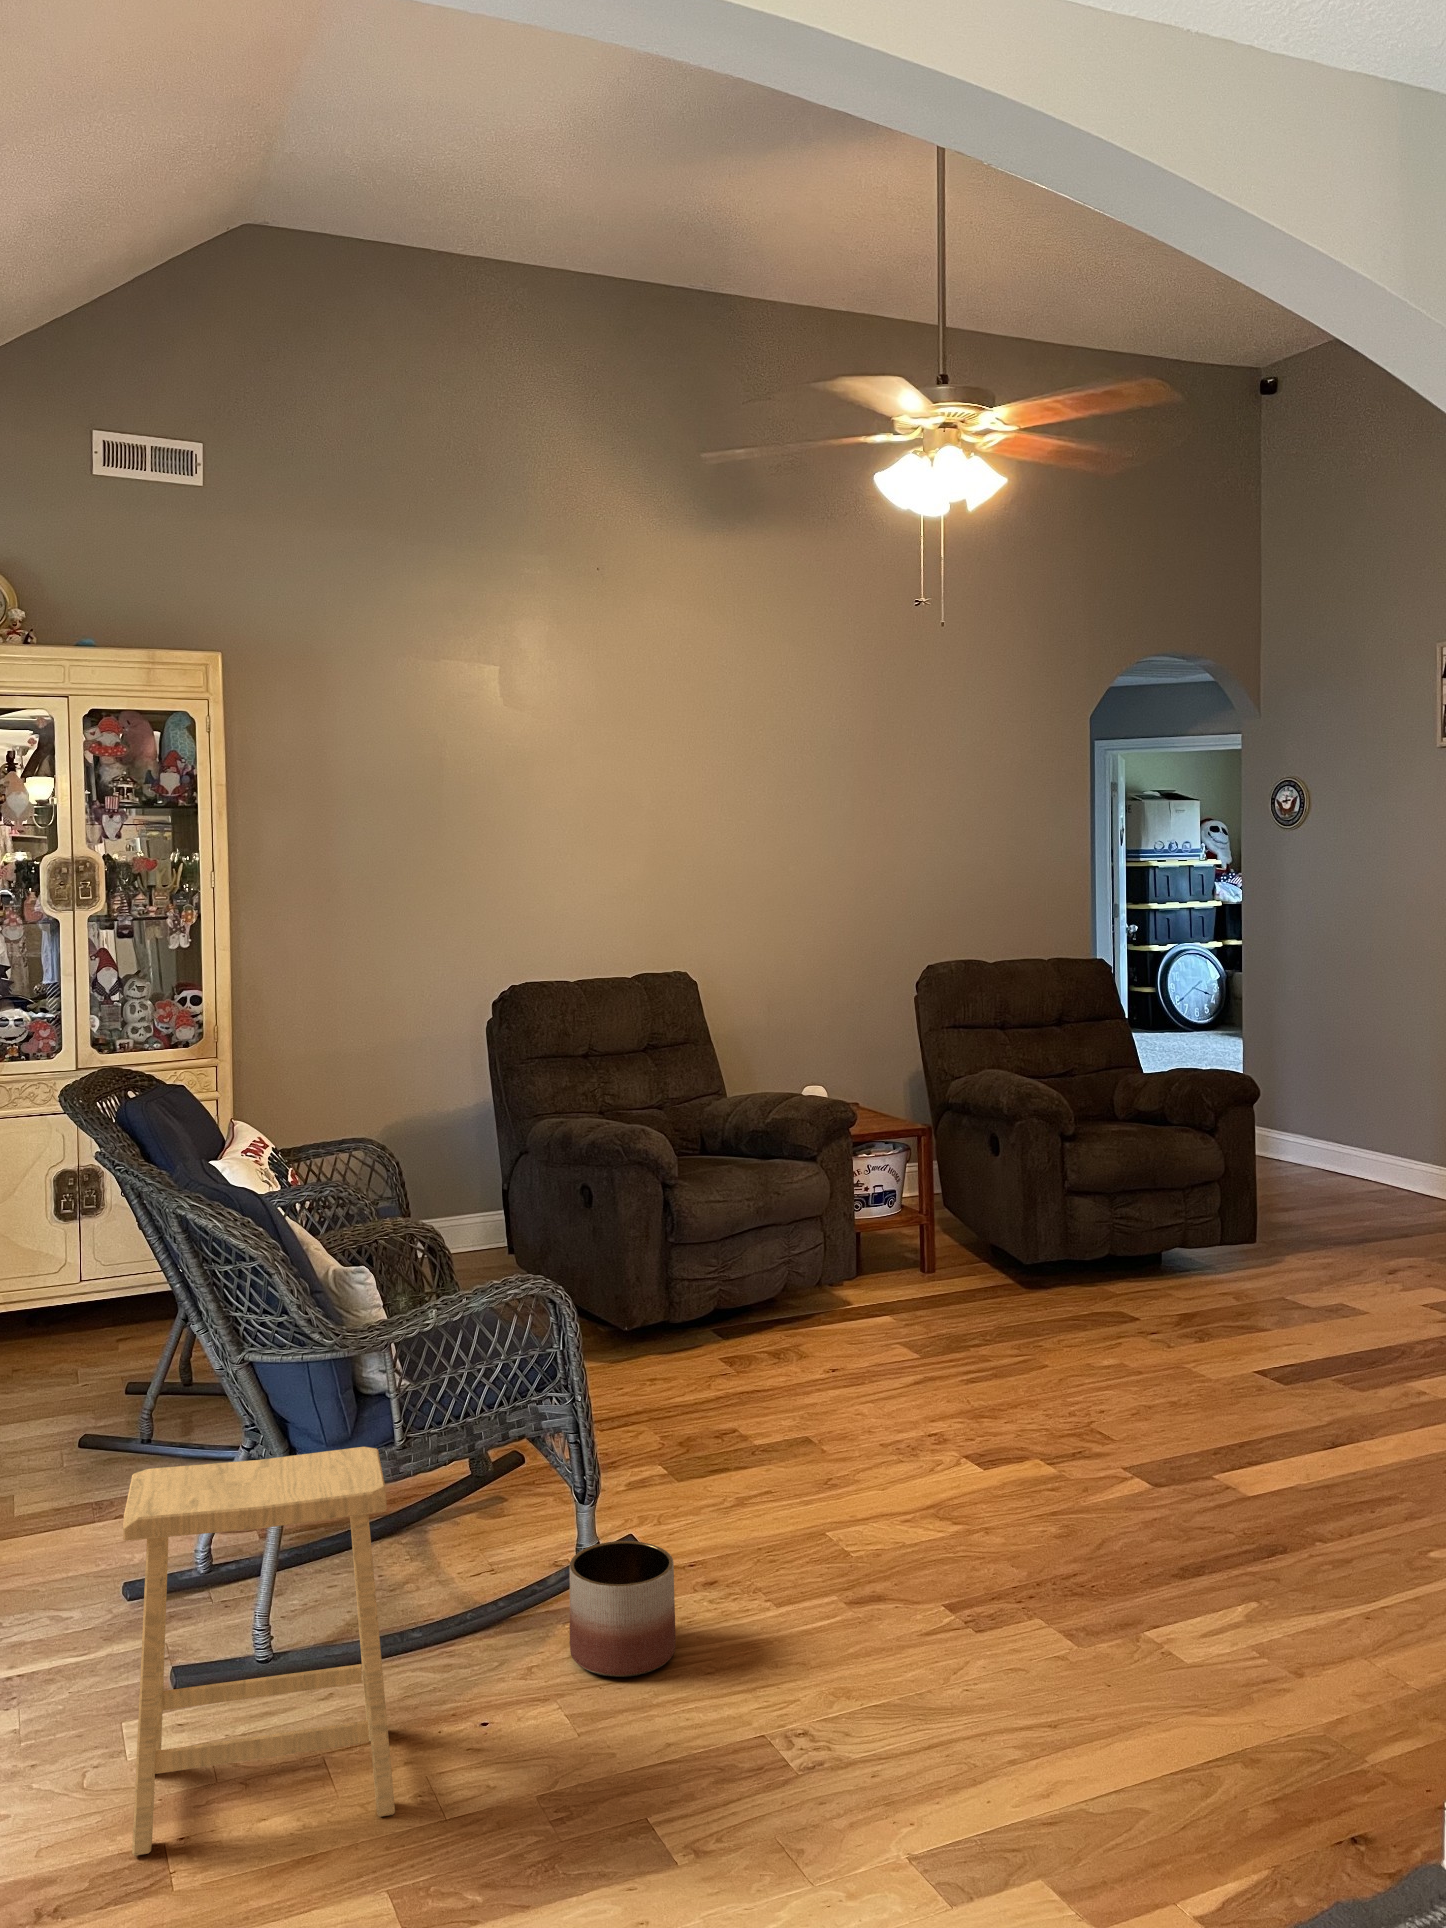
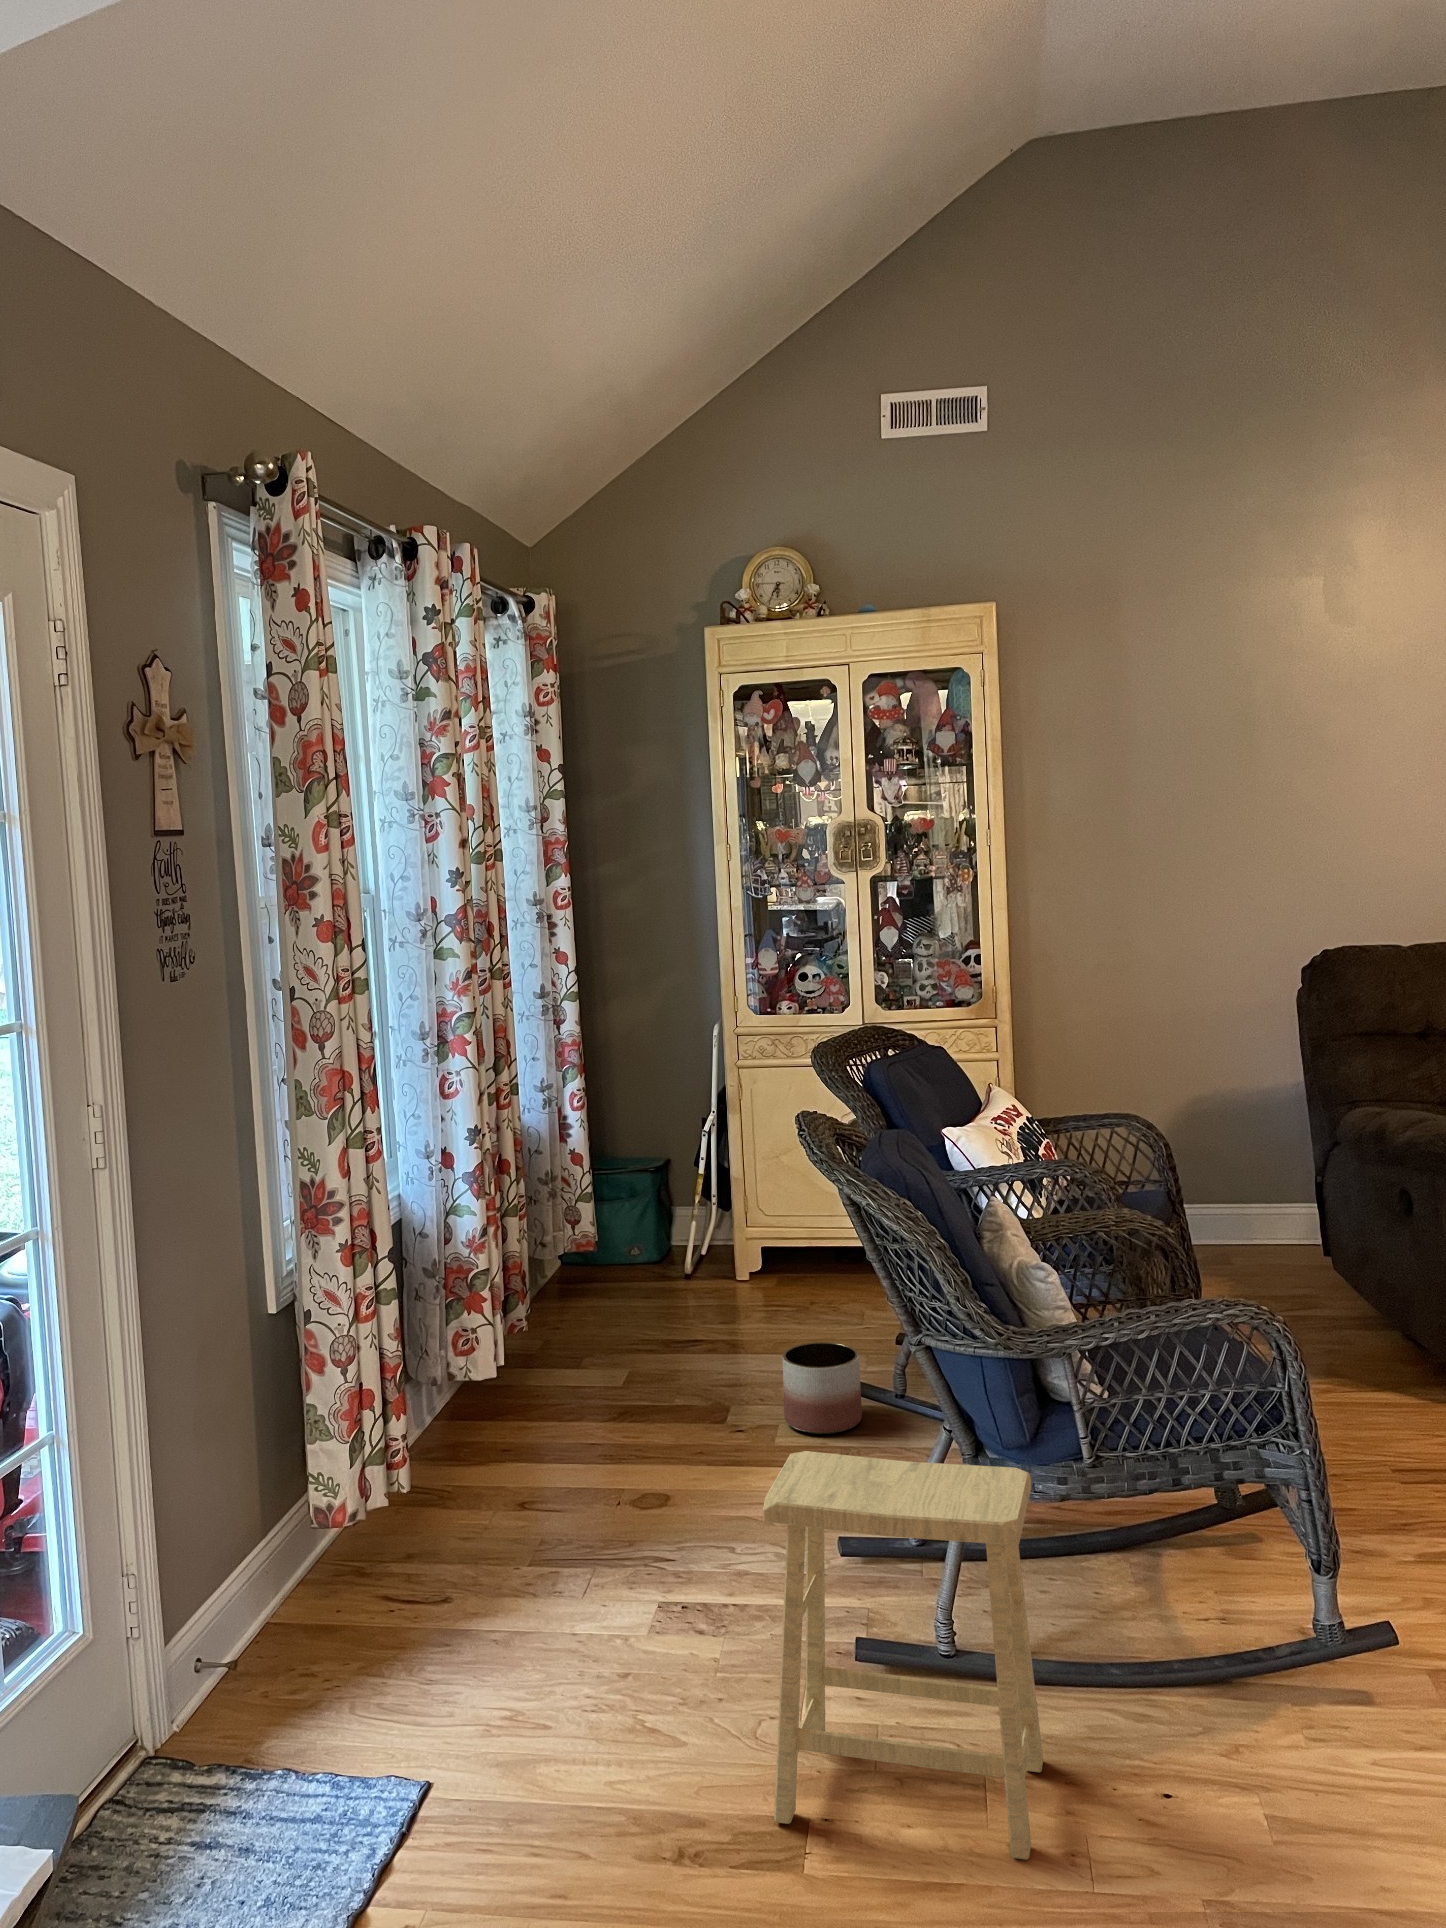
planter: present [570,1541,676,1677] -> present [782,1342,862,1434]

